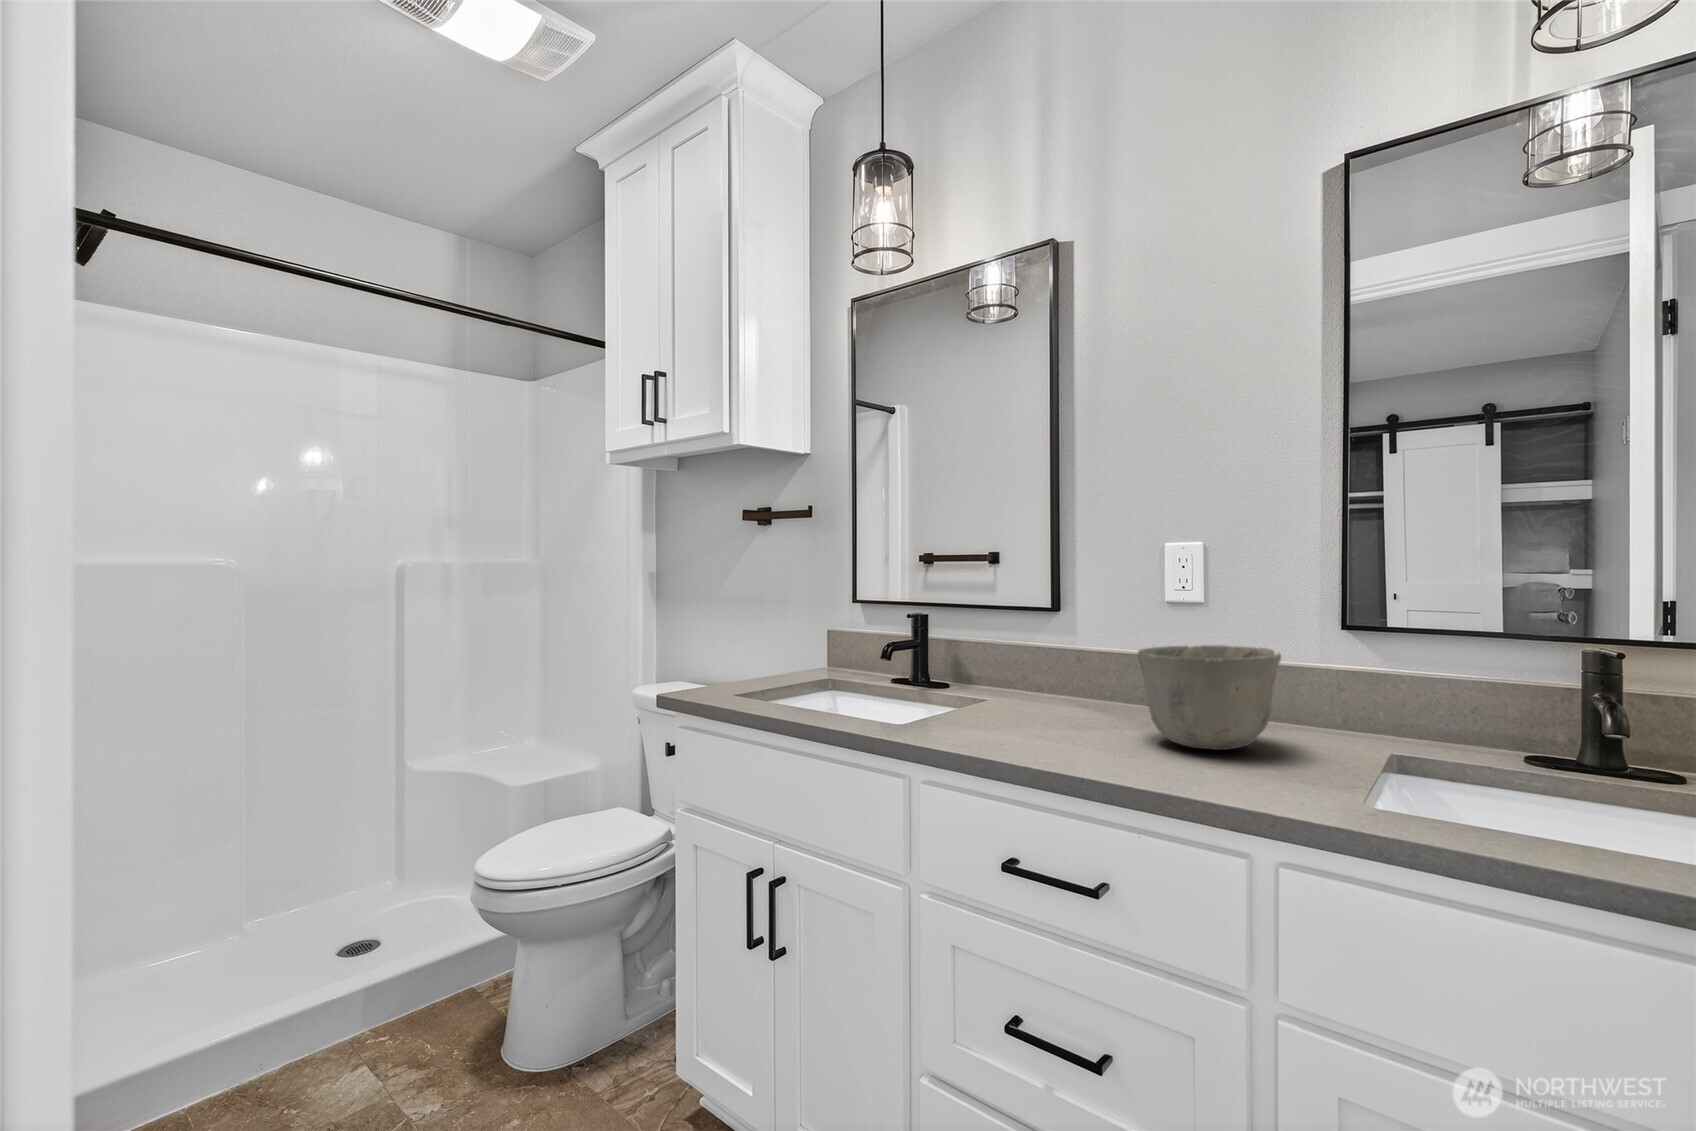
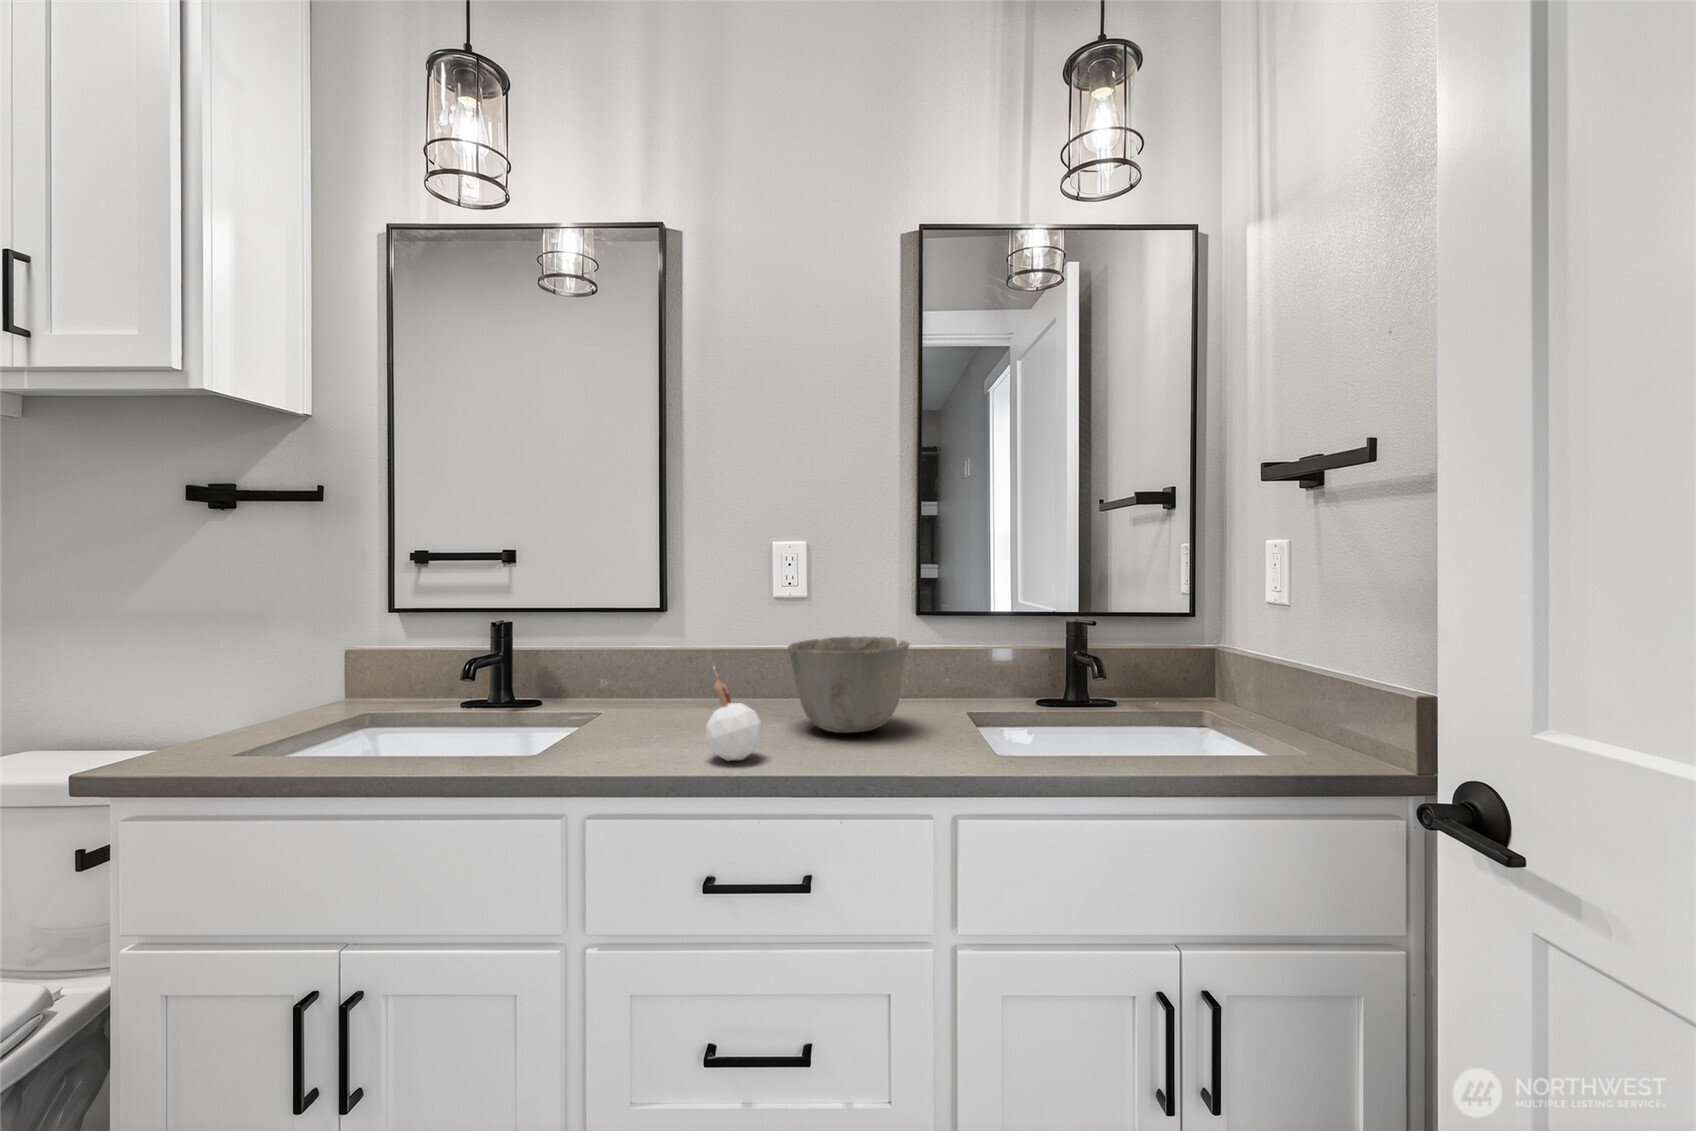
candle: none [1024,657,1080,753] -> present [706,673,762,761]

